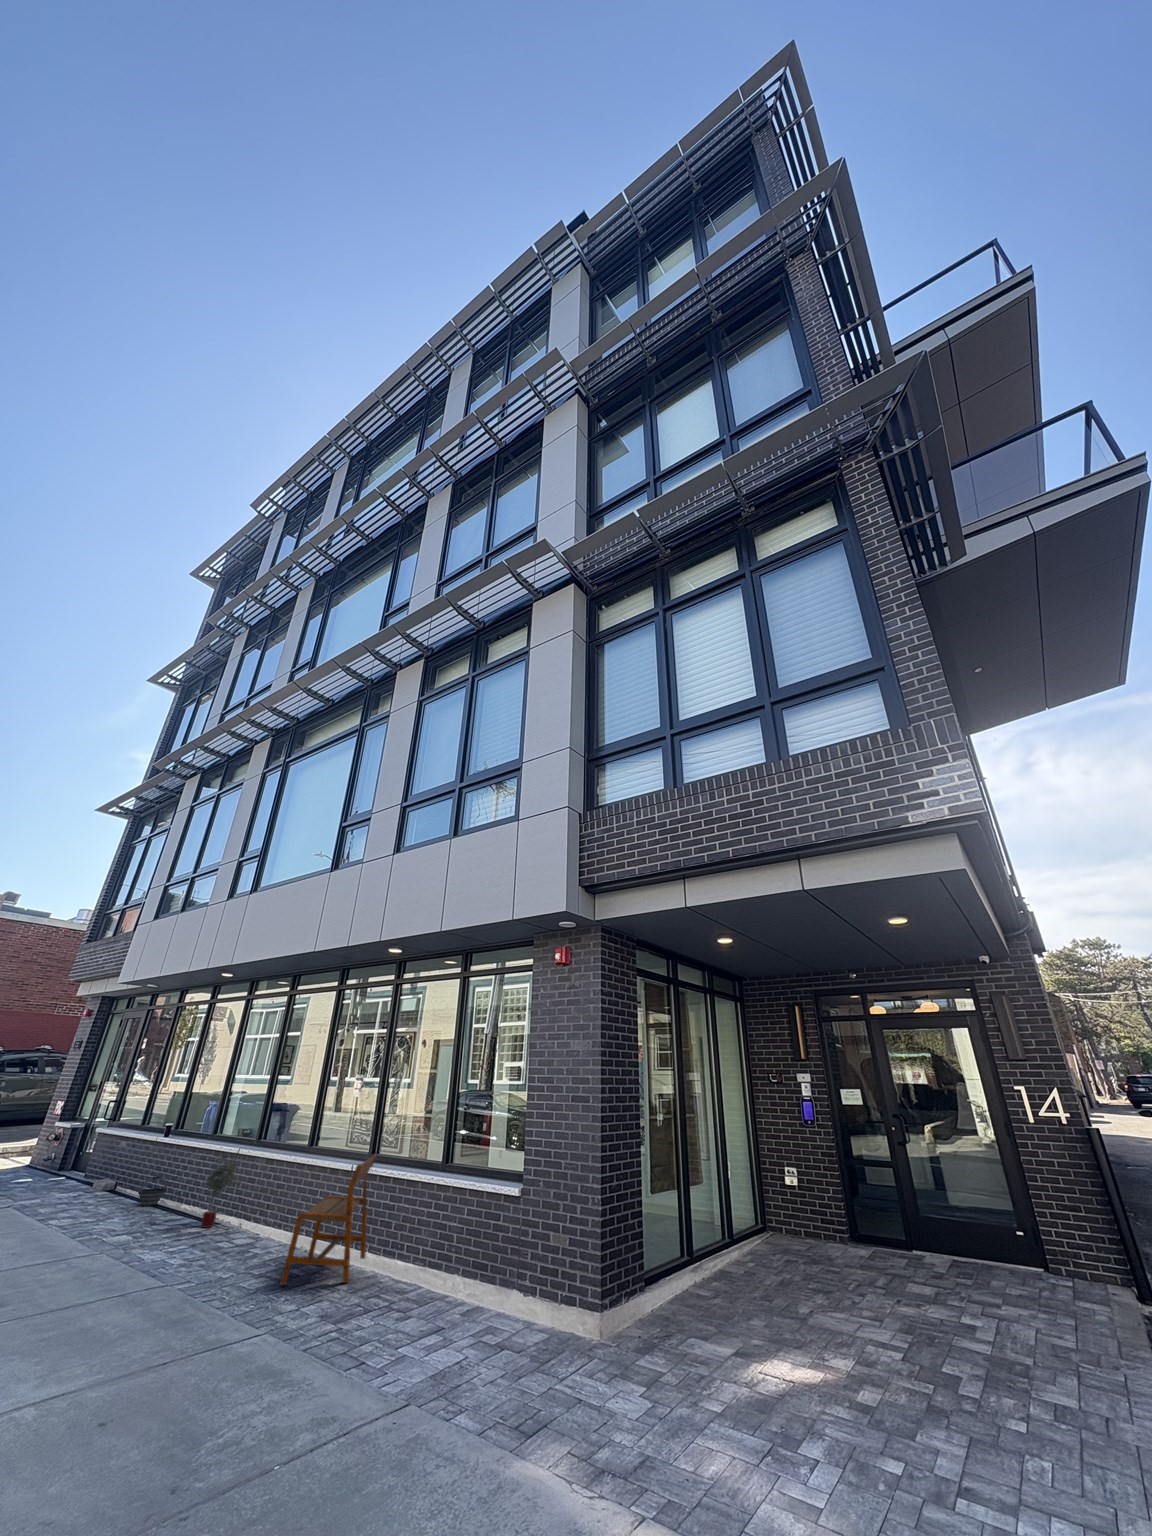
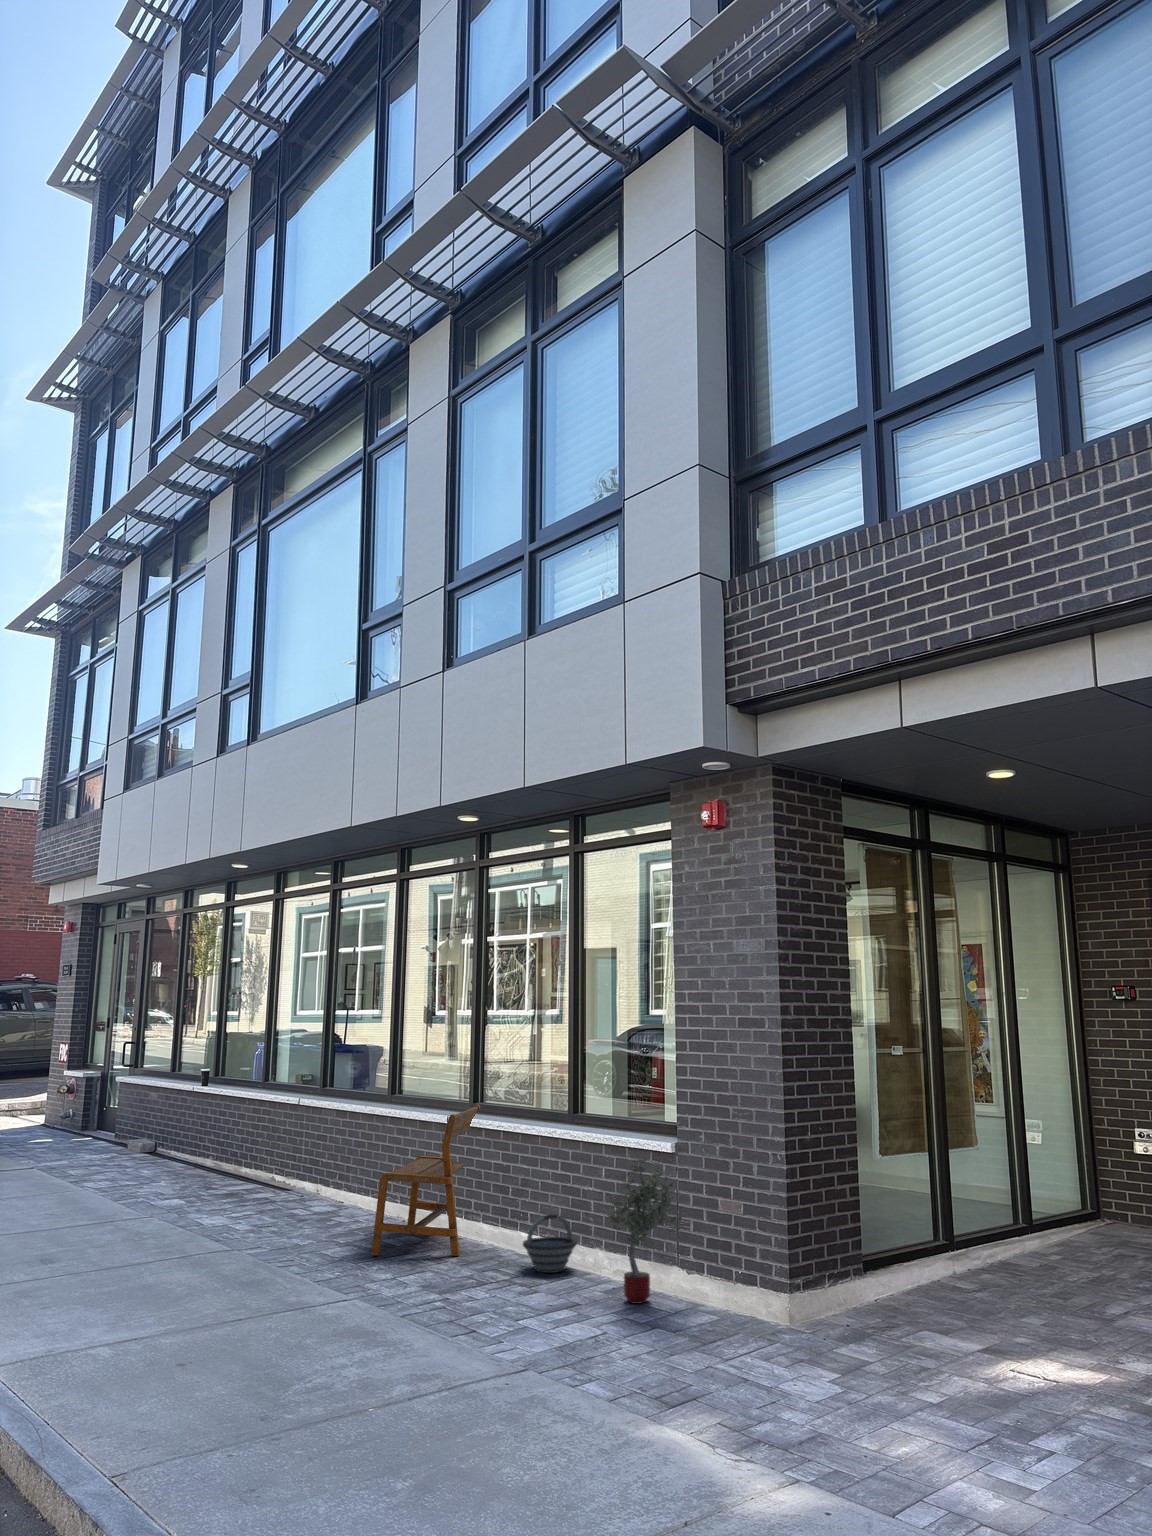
potted tree: present [201,1152,242,1228] -> present [607,1159,684,1304]
bucket: present [138,1177,167,1206] -> present [523,1214,577,1273]

